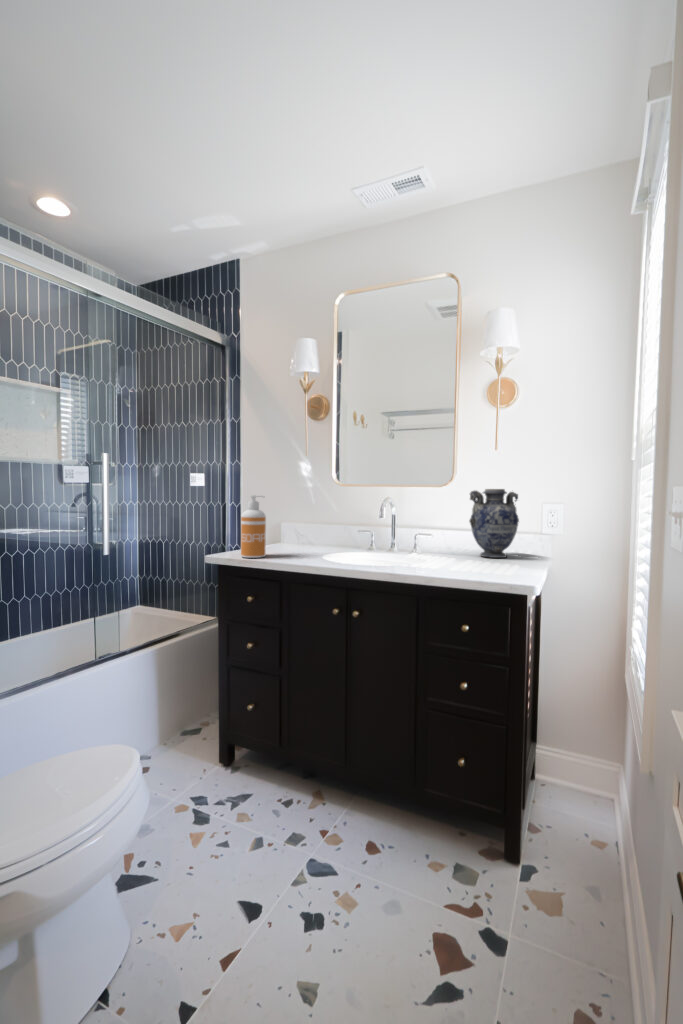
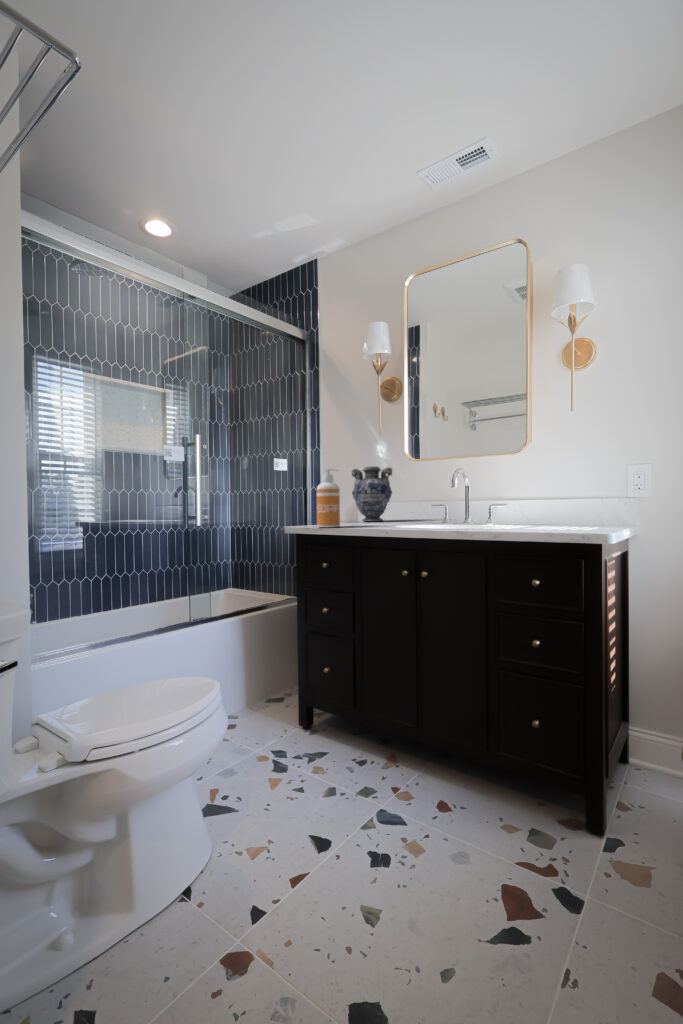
decorative vase: present [469,489,519,558] -> present [352,467,392,521]

